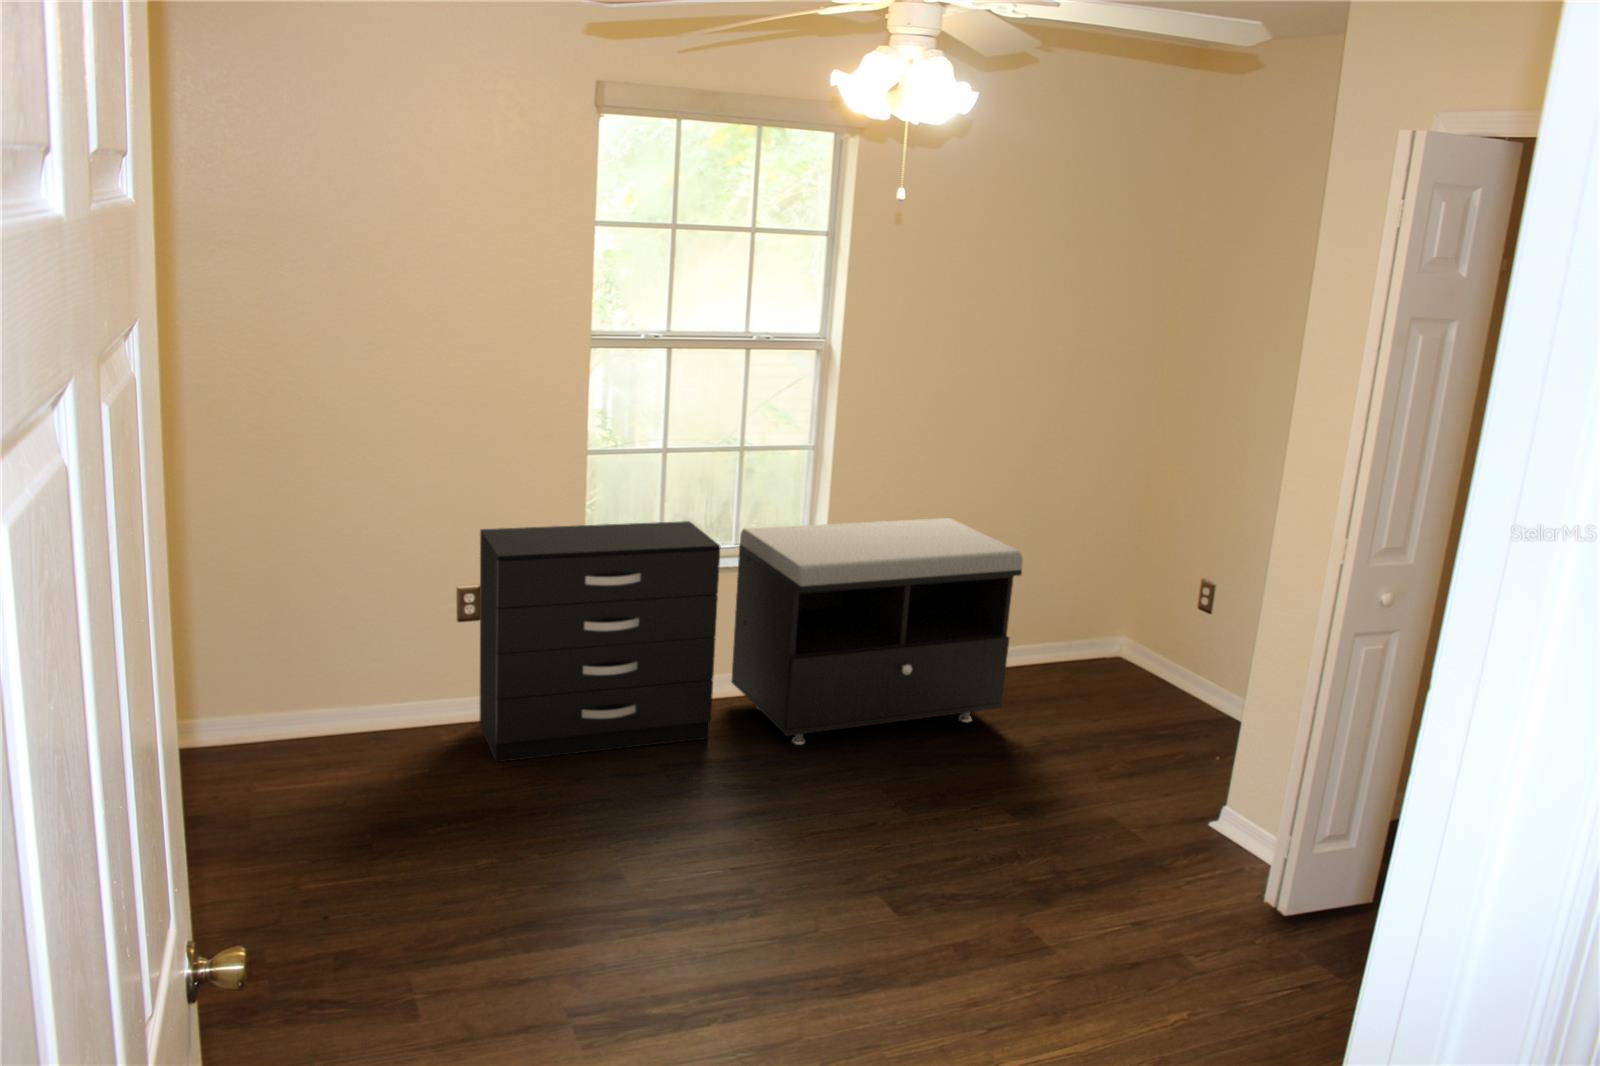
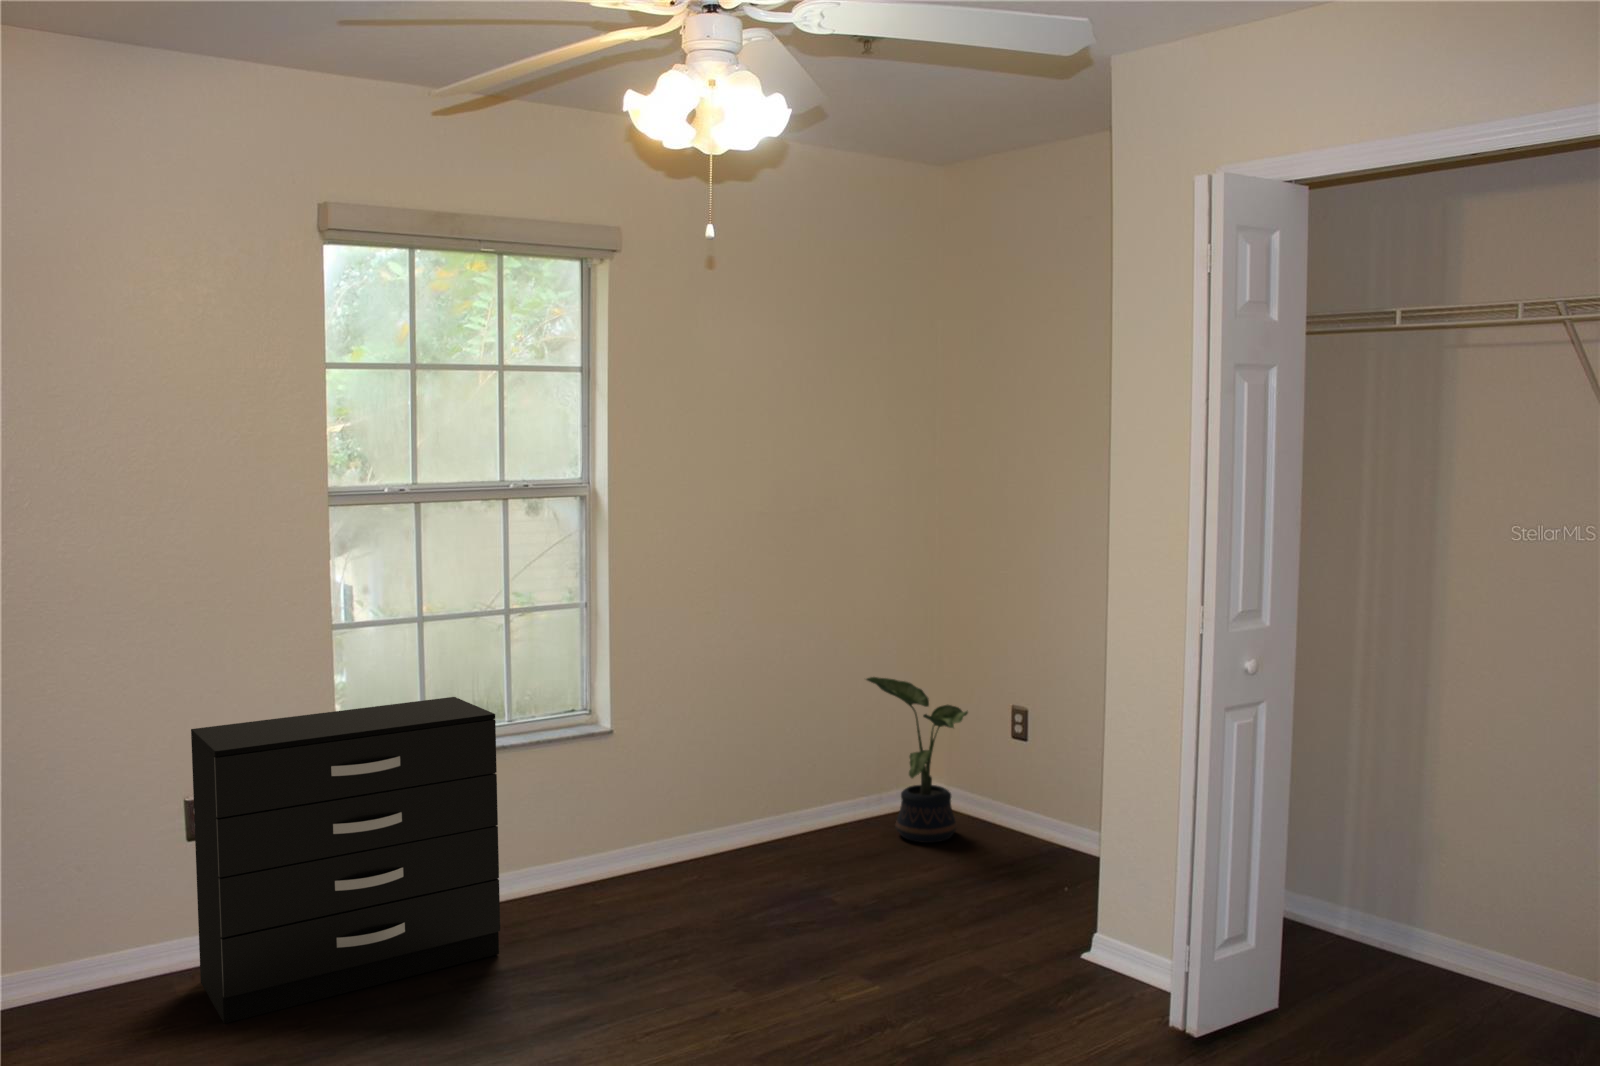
storage bench: present [731,518,1023,745] -> none [515,669,835,945]
potted plant: none [1064,534,1160,693] -> present [866,677,968,843]

